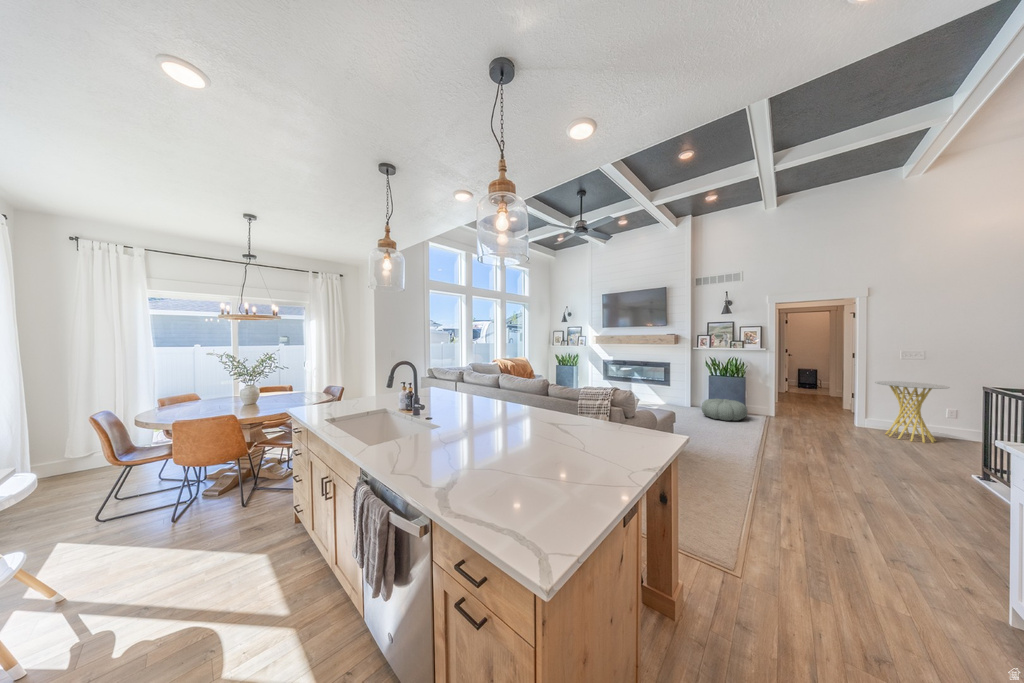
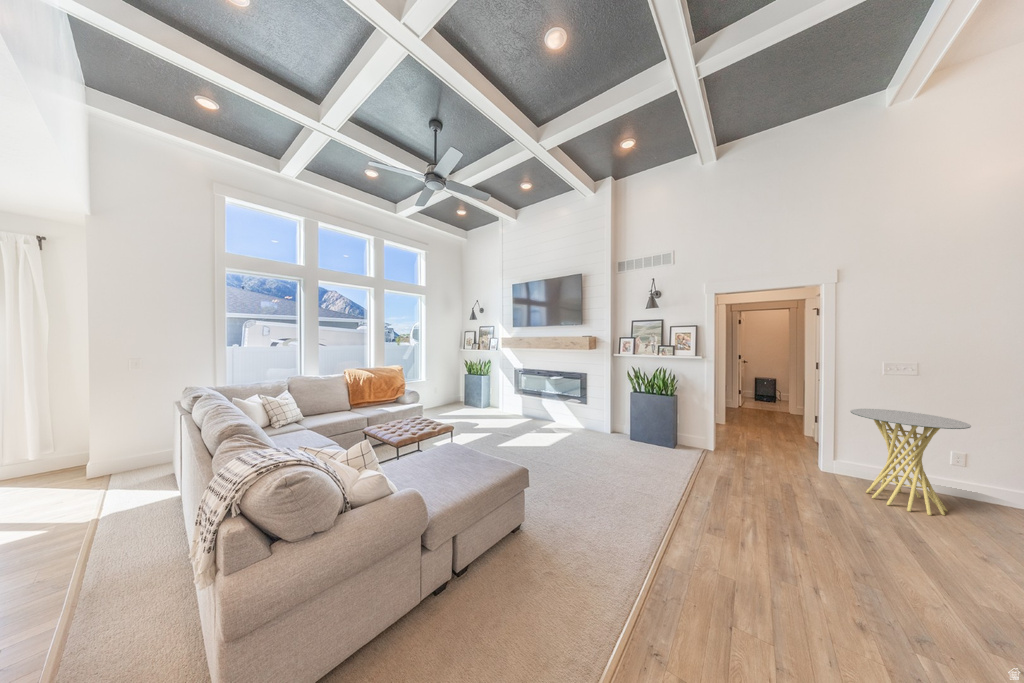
pouf: present [702,399,747,421] -> none [615,425,674,460]

